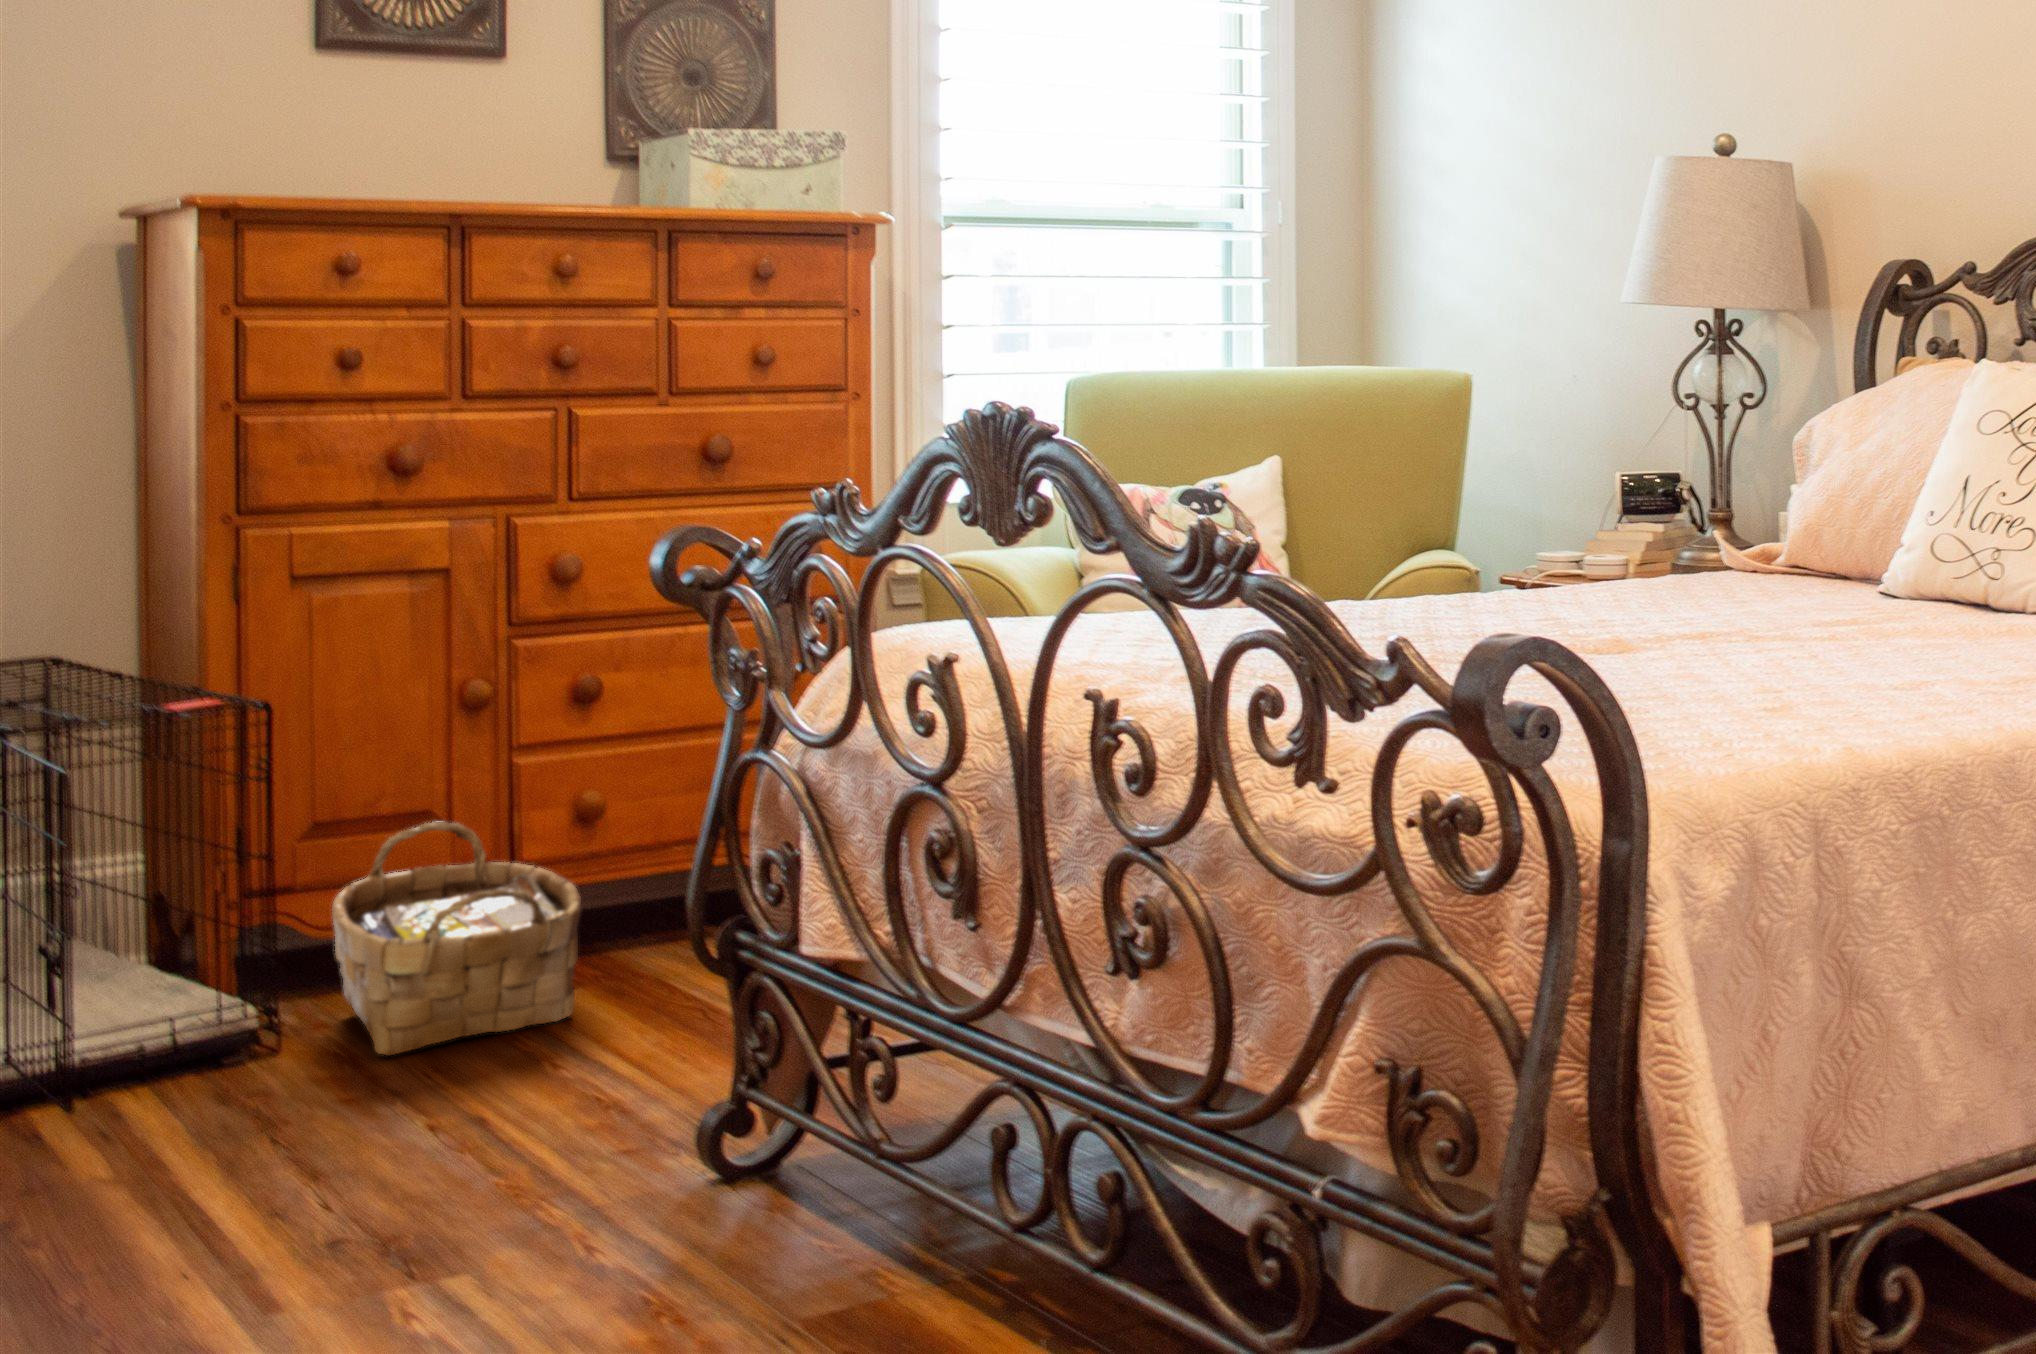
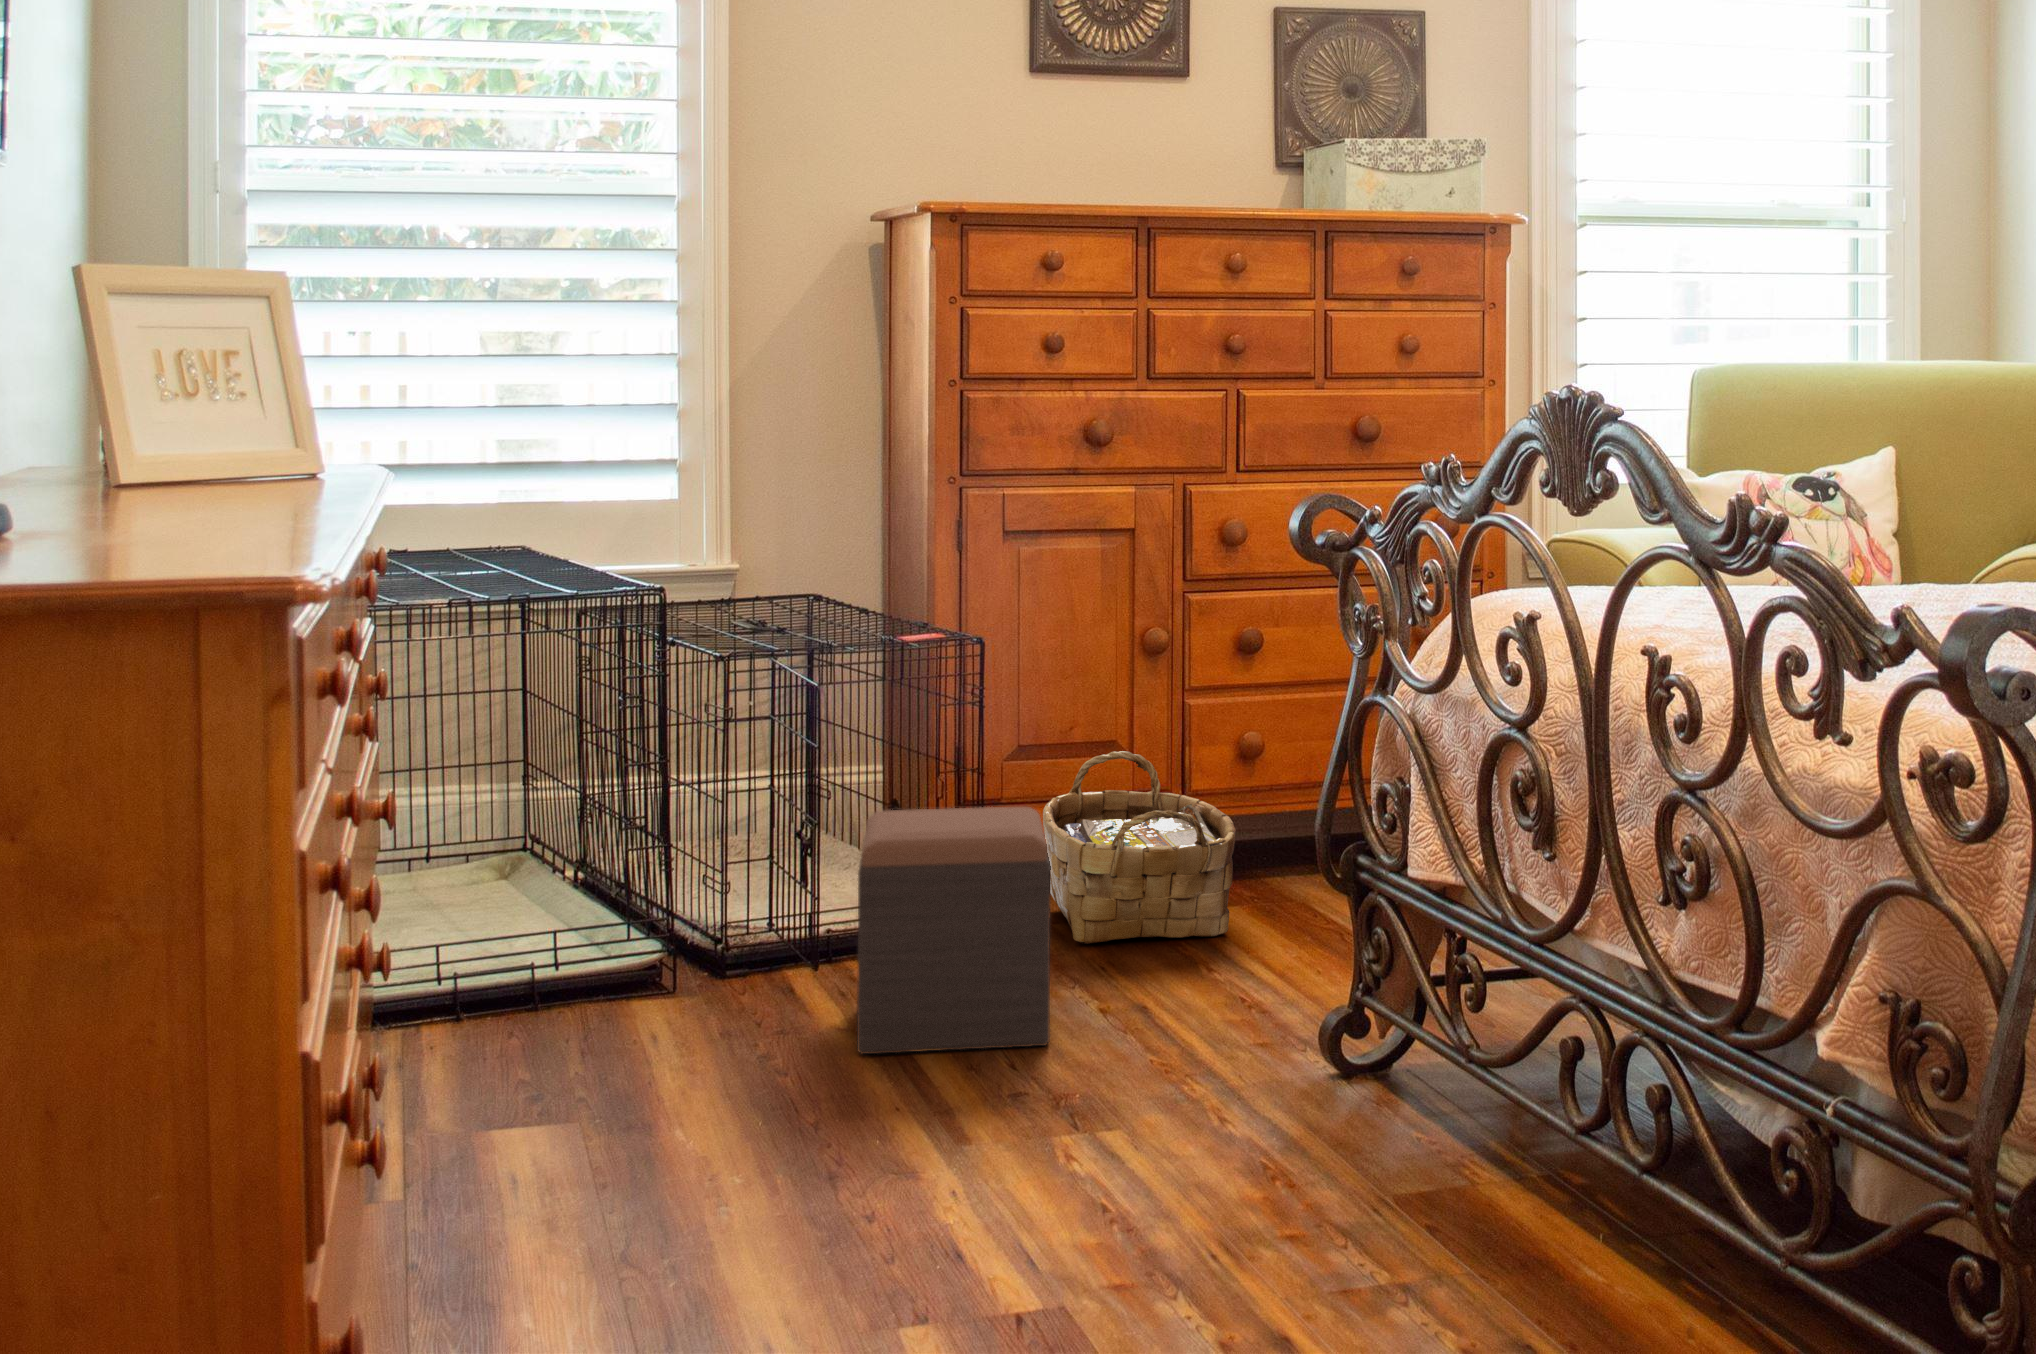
footstool: none [58,916,342,1265] -> present [857,807,1051,1054]

